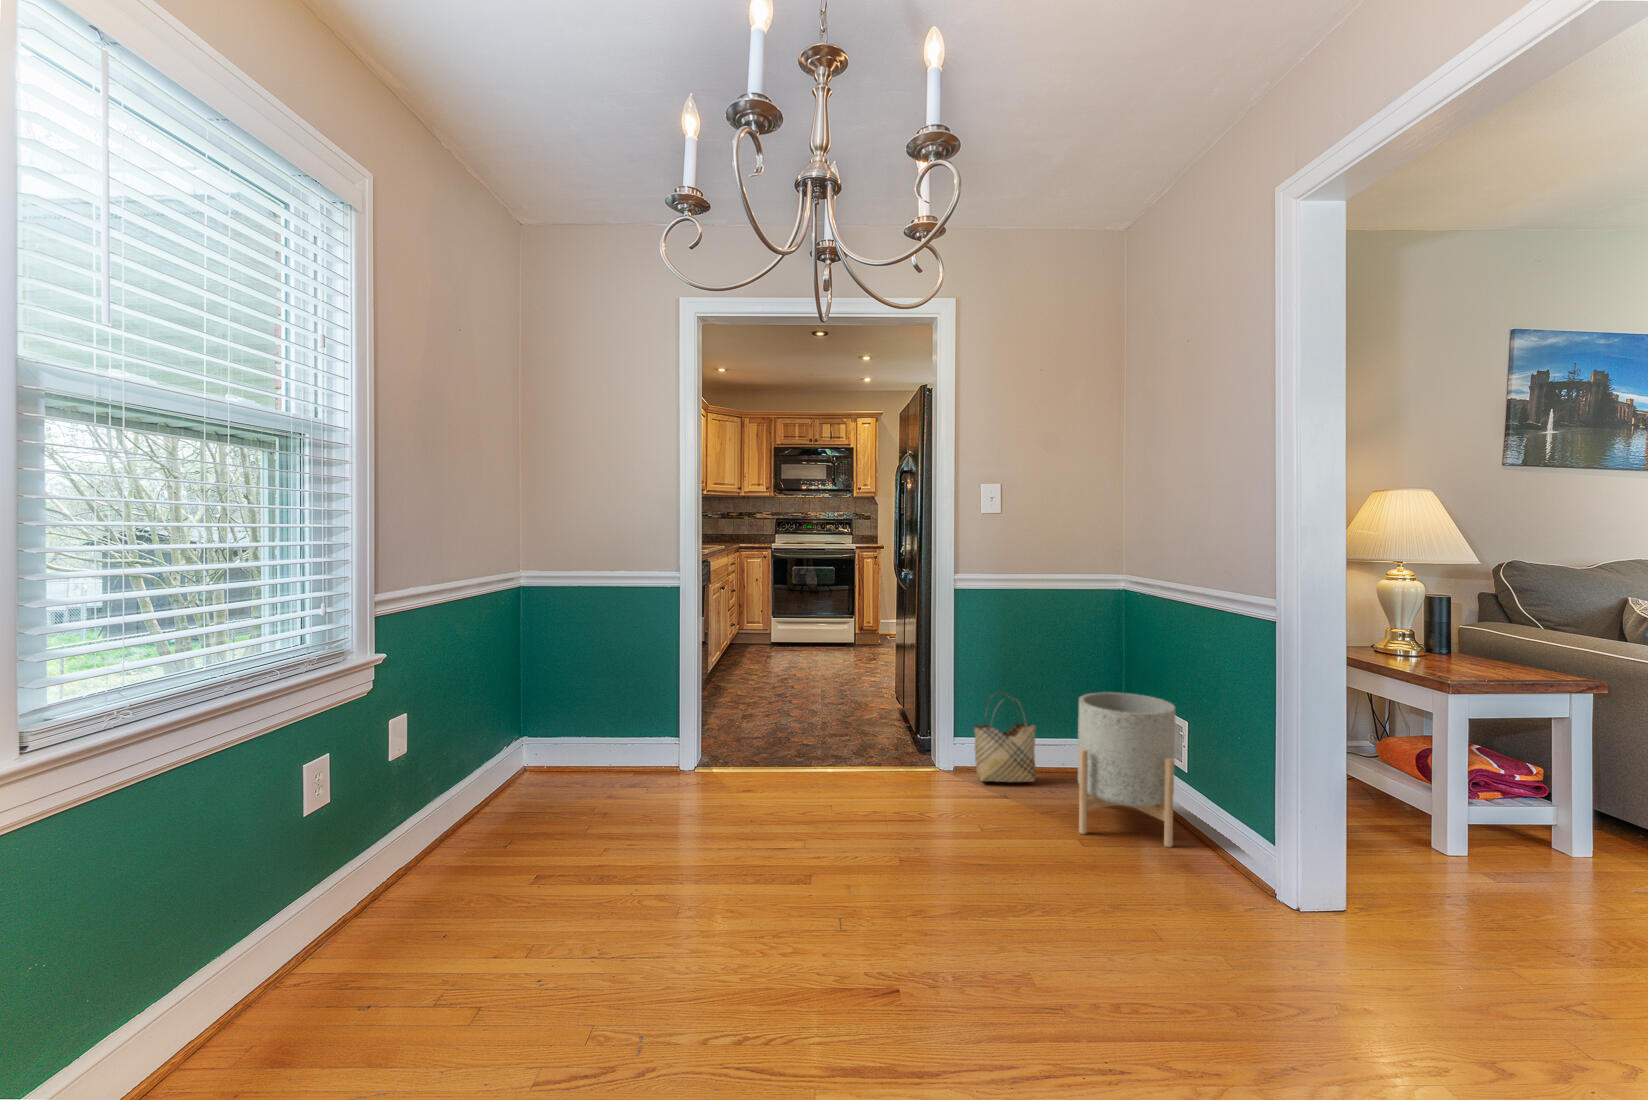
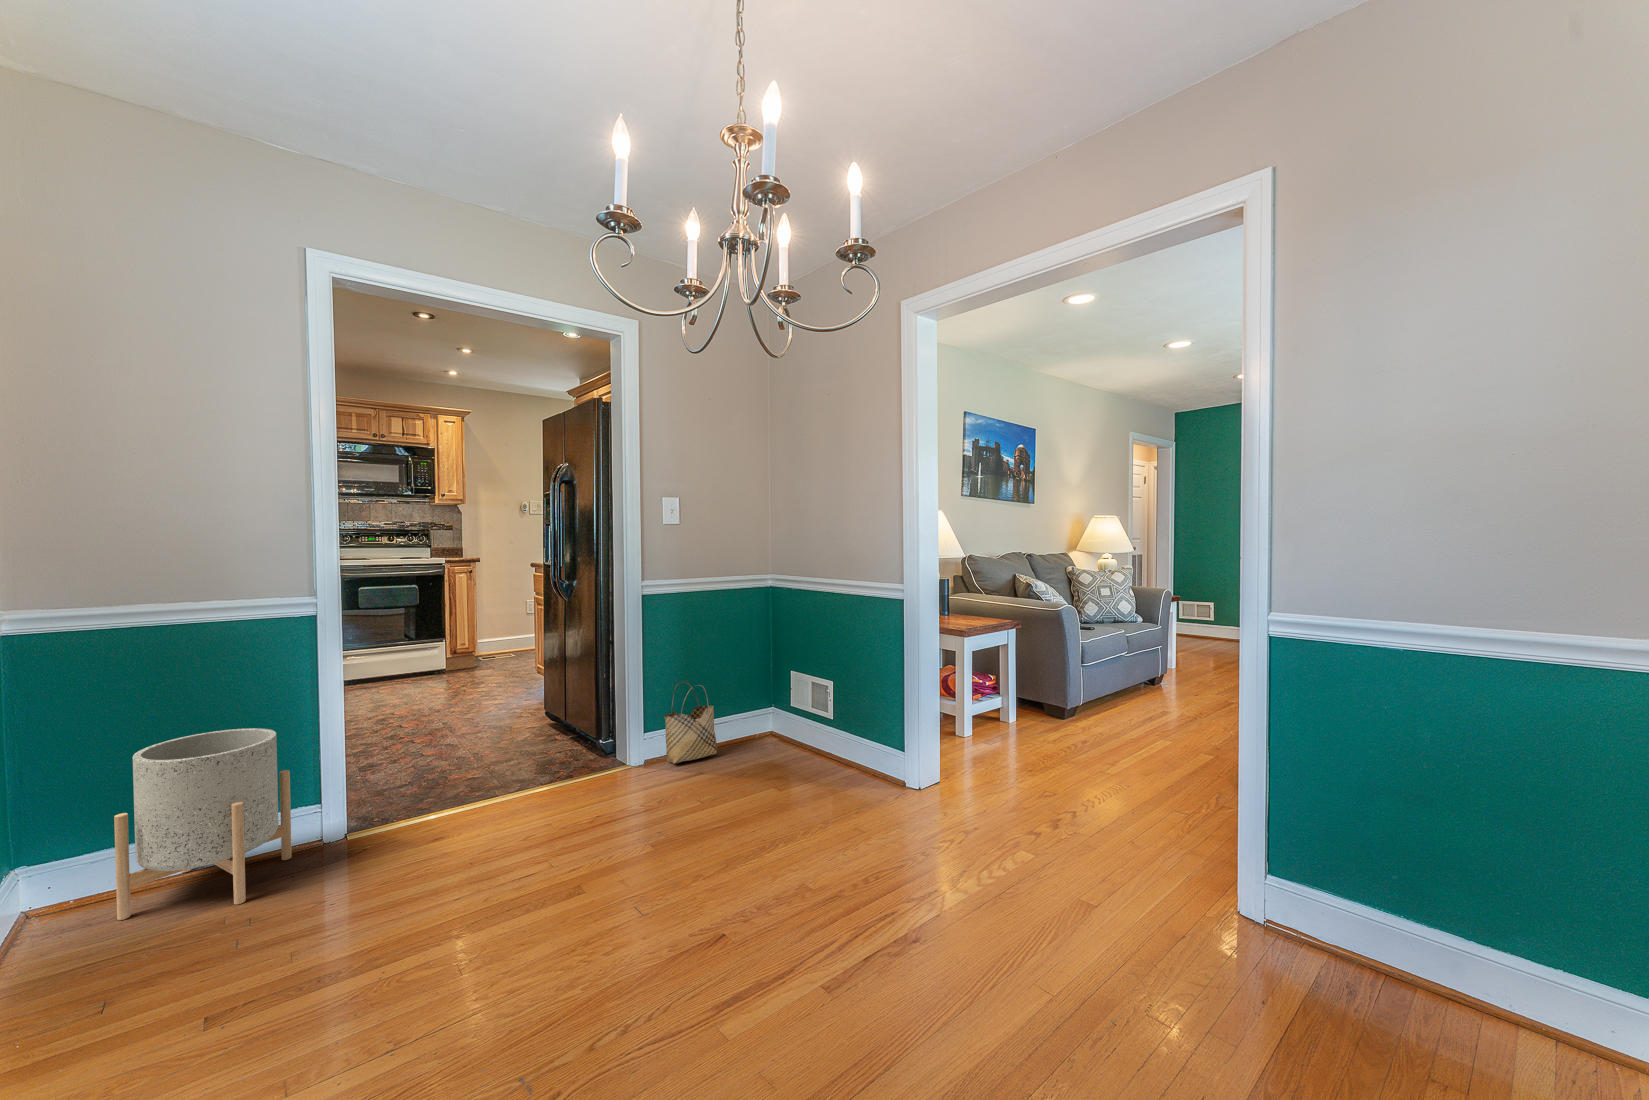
planter: present [1078,692,1175,847] -> present [114,728,292,920]

